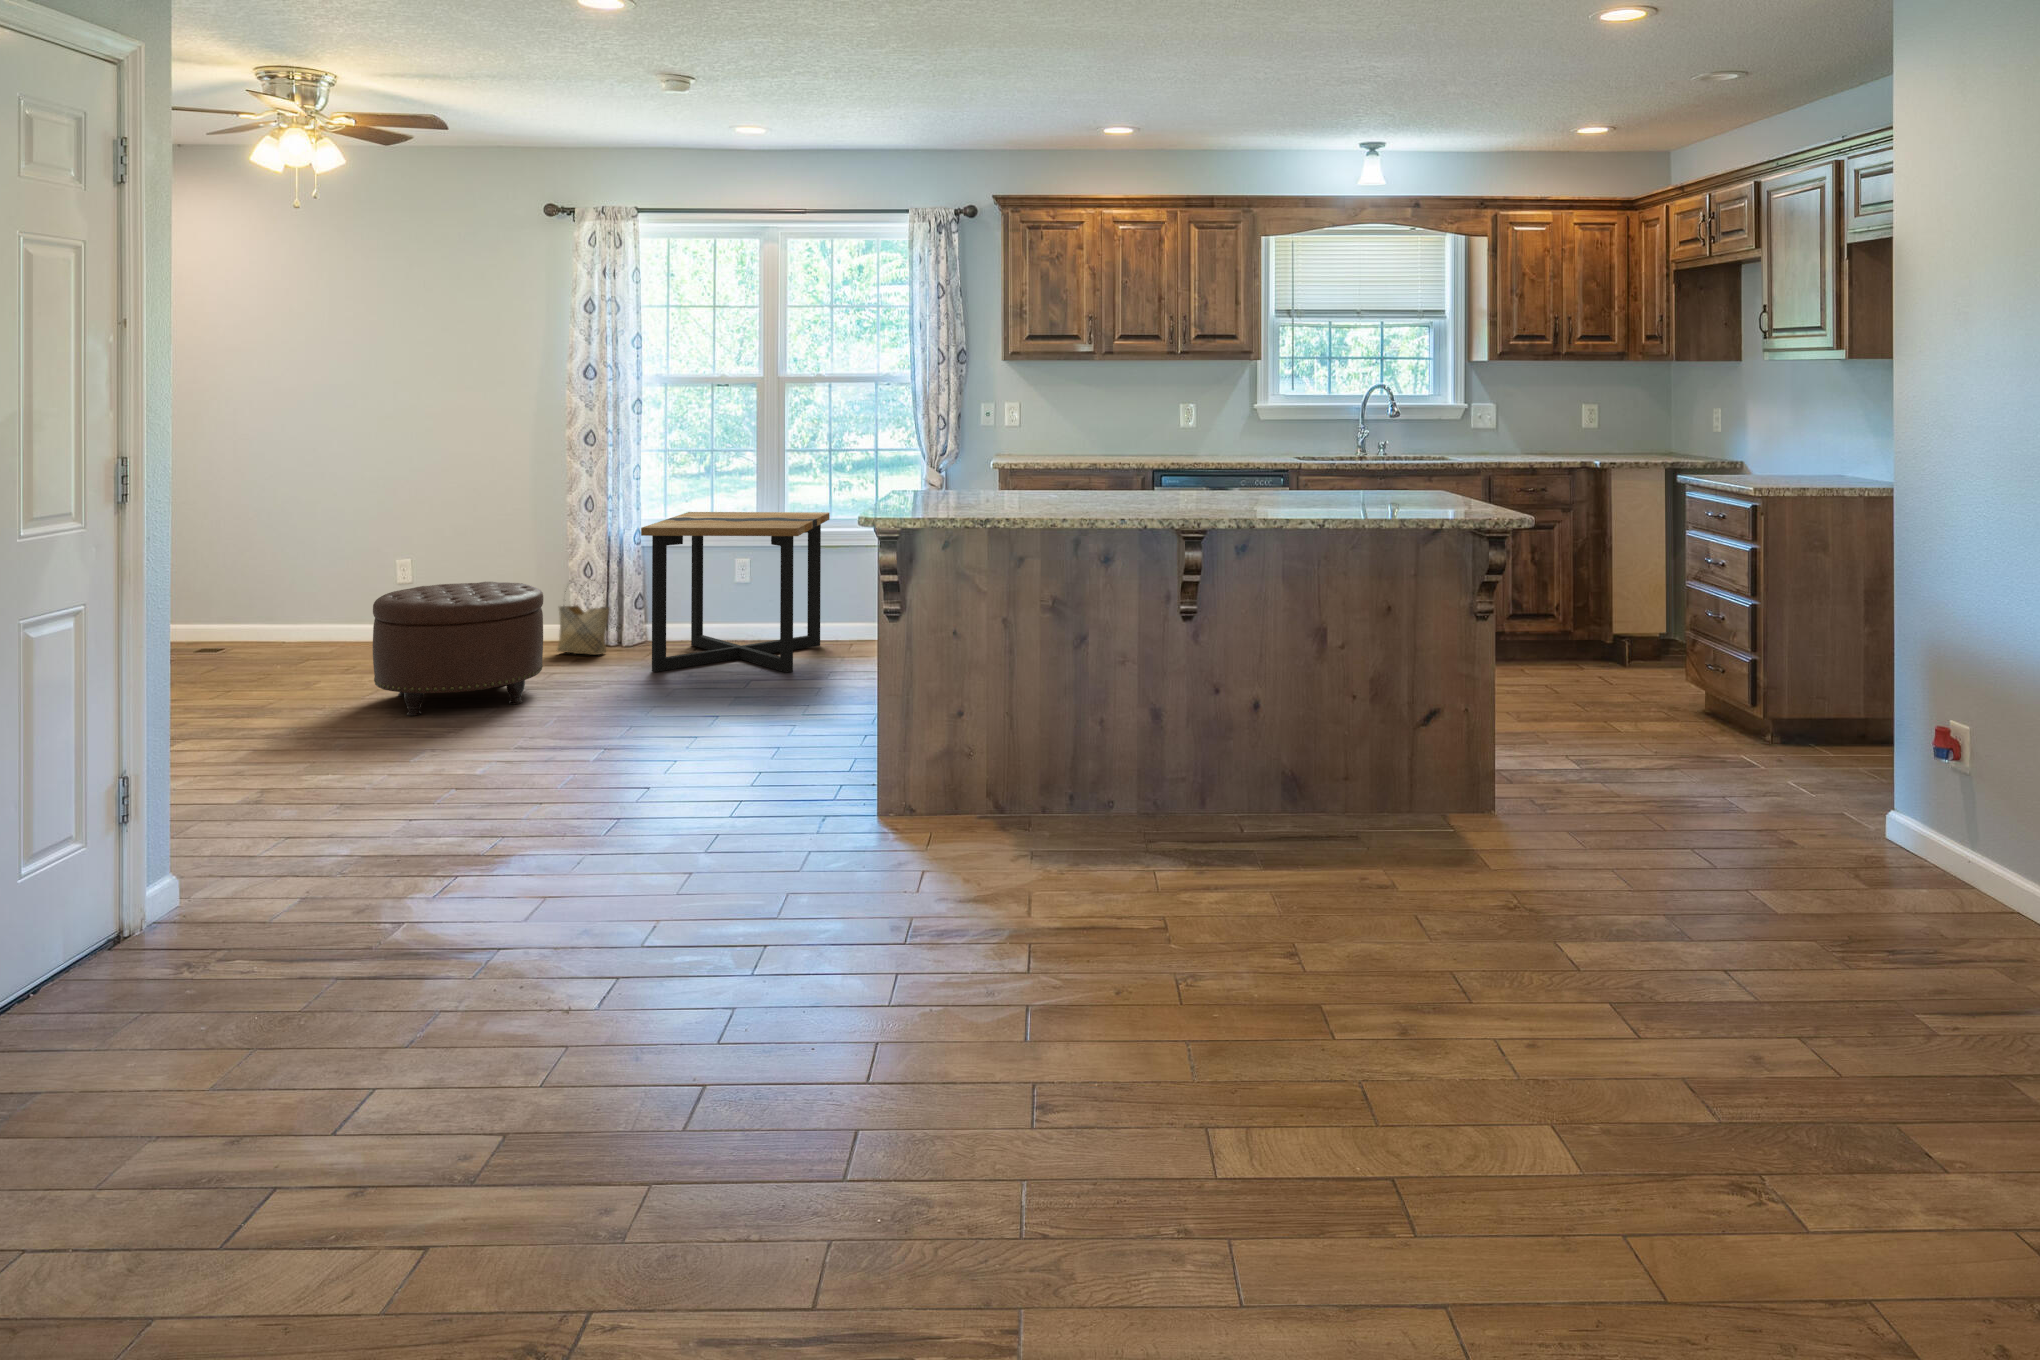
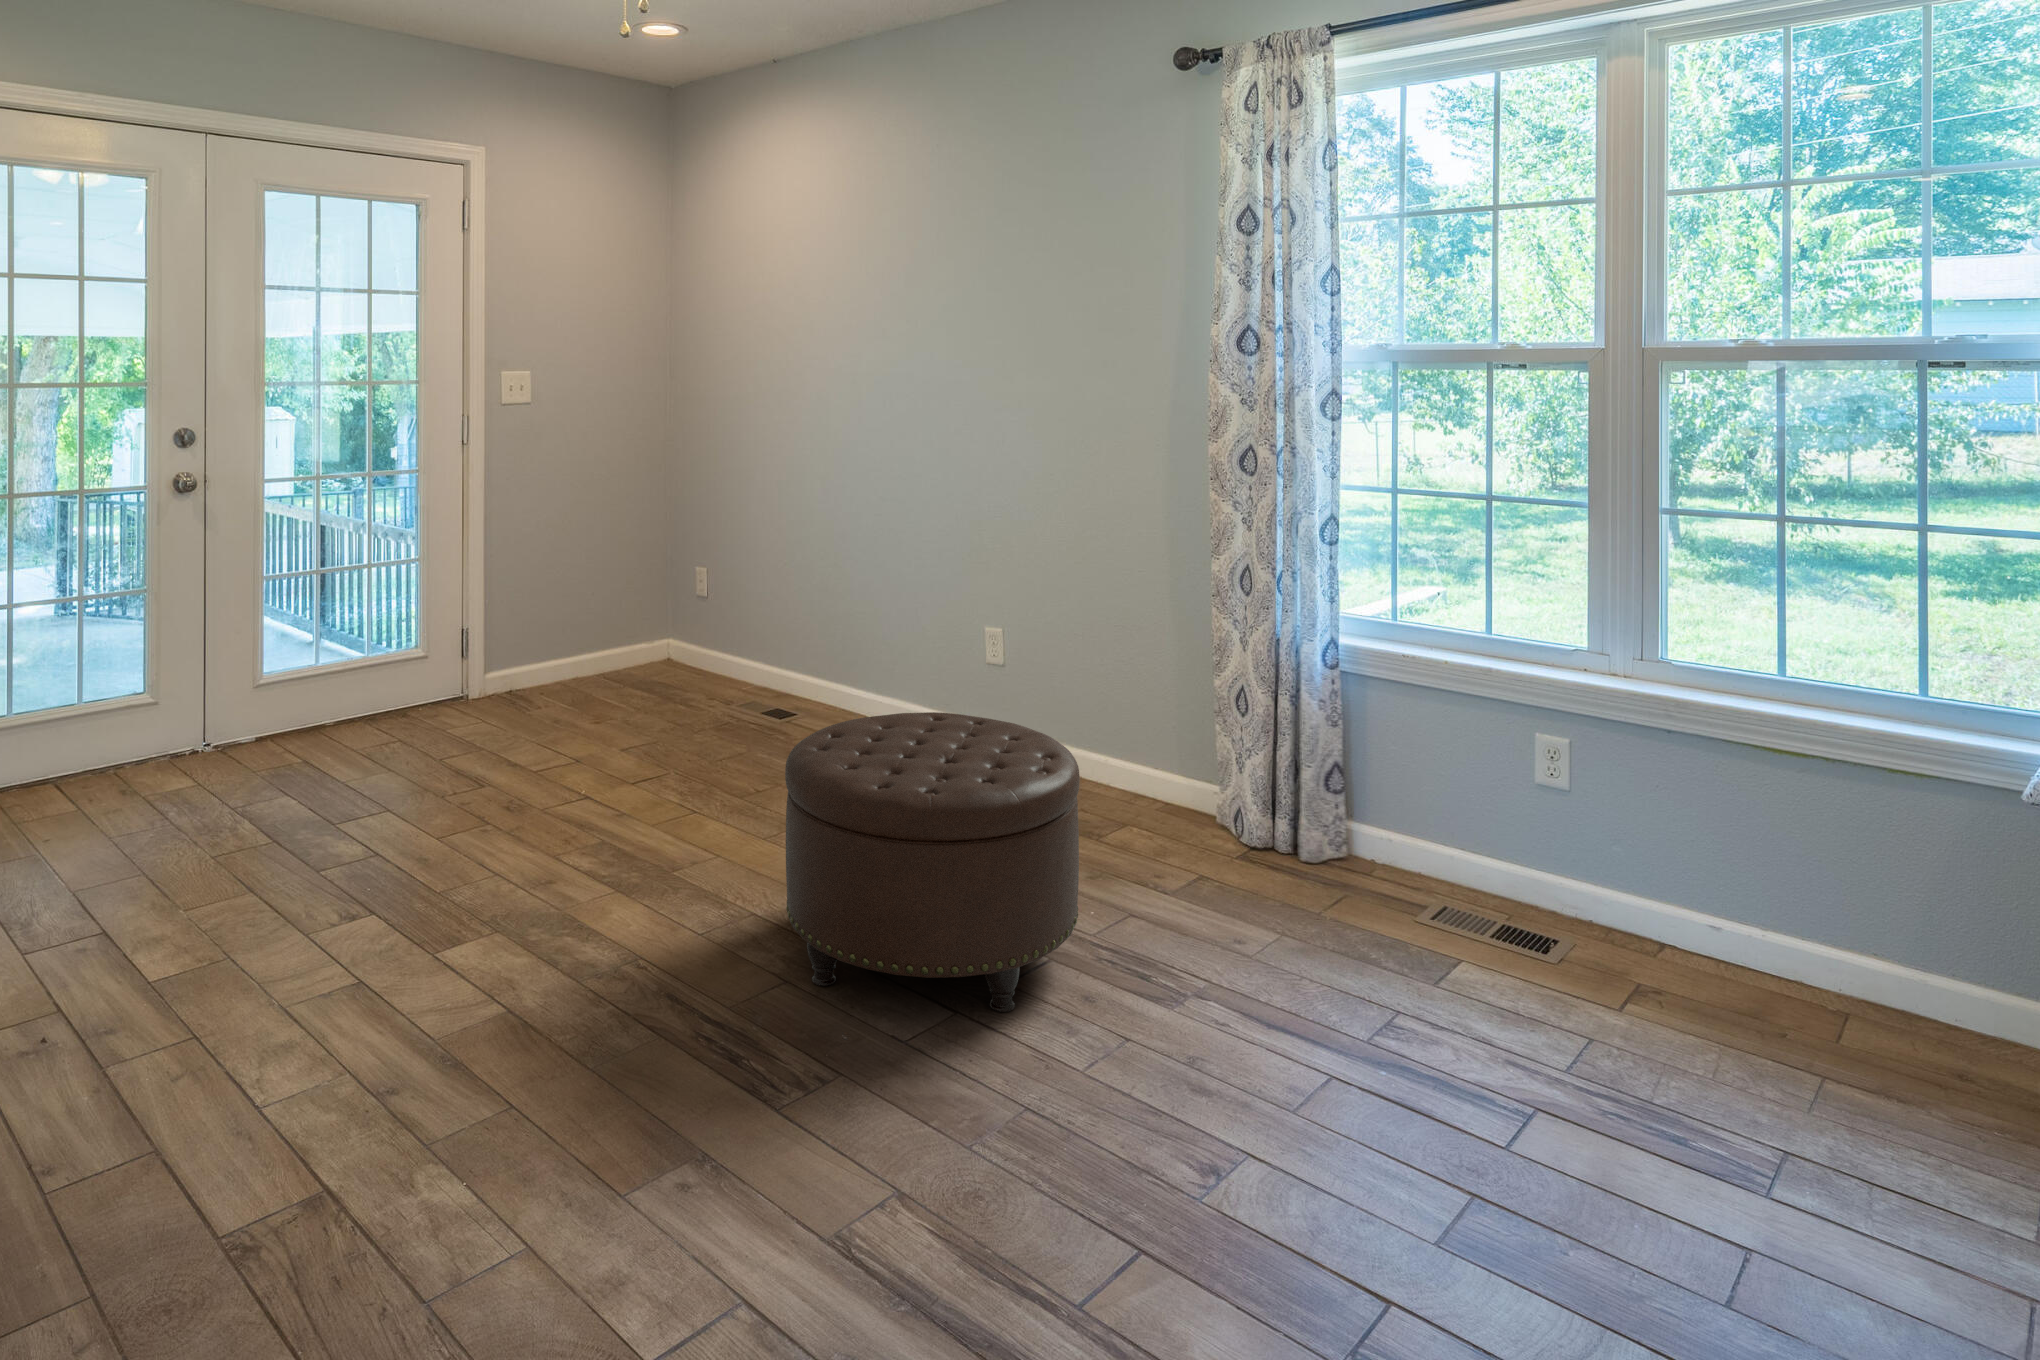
side table: present [641,512,830,673] -> none [1292,617,1779,1104]
woven basket: present [557,579,609,655] -> none [1180,719,1270,869]

